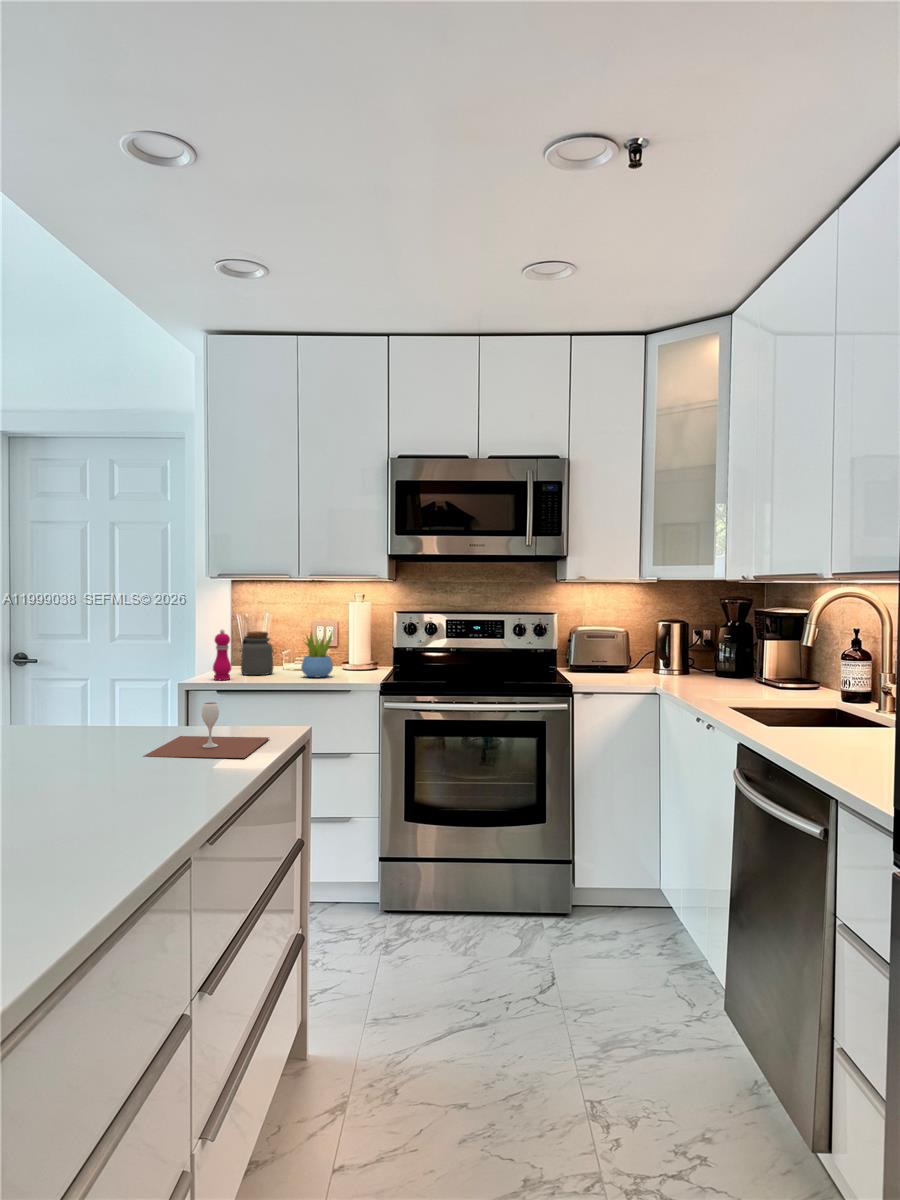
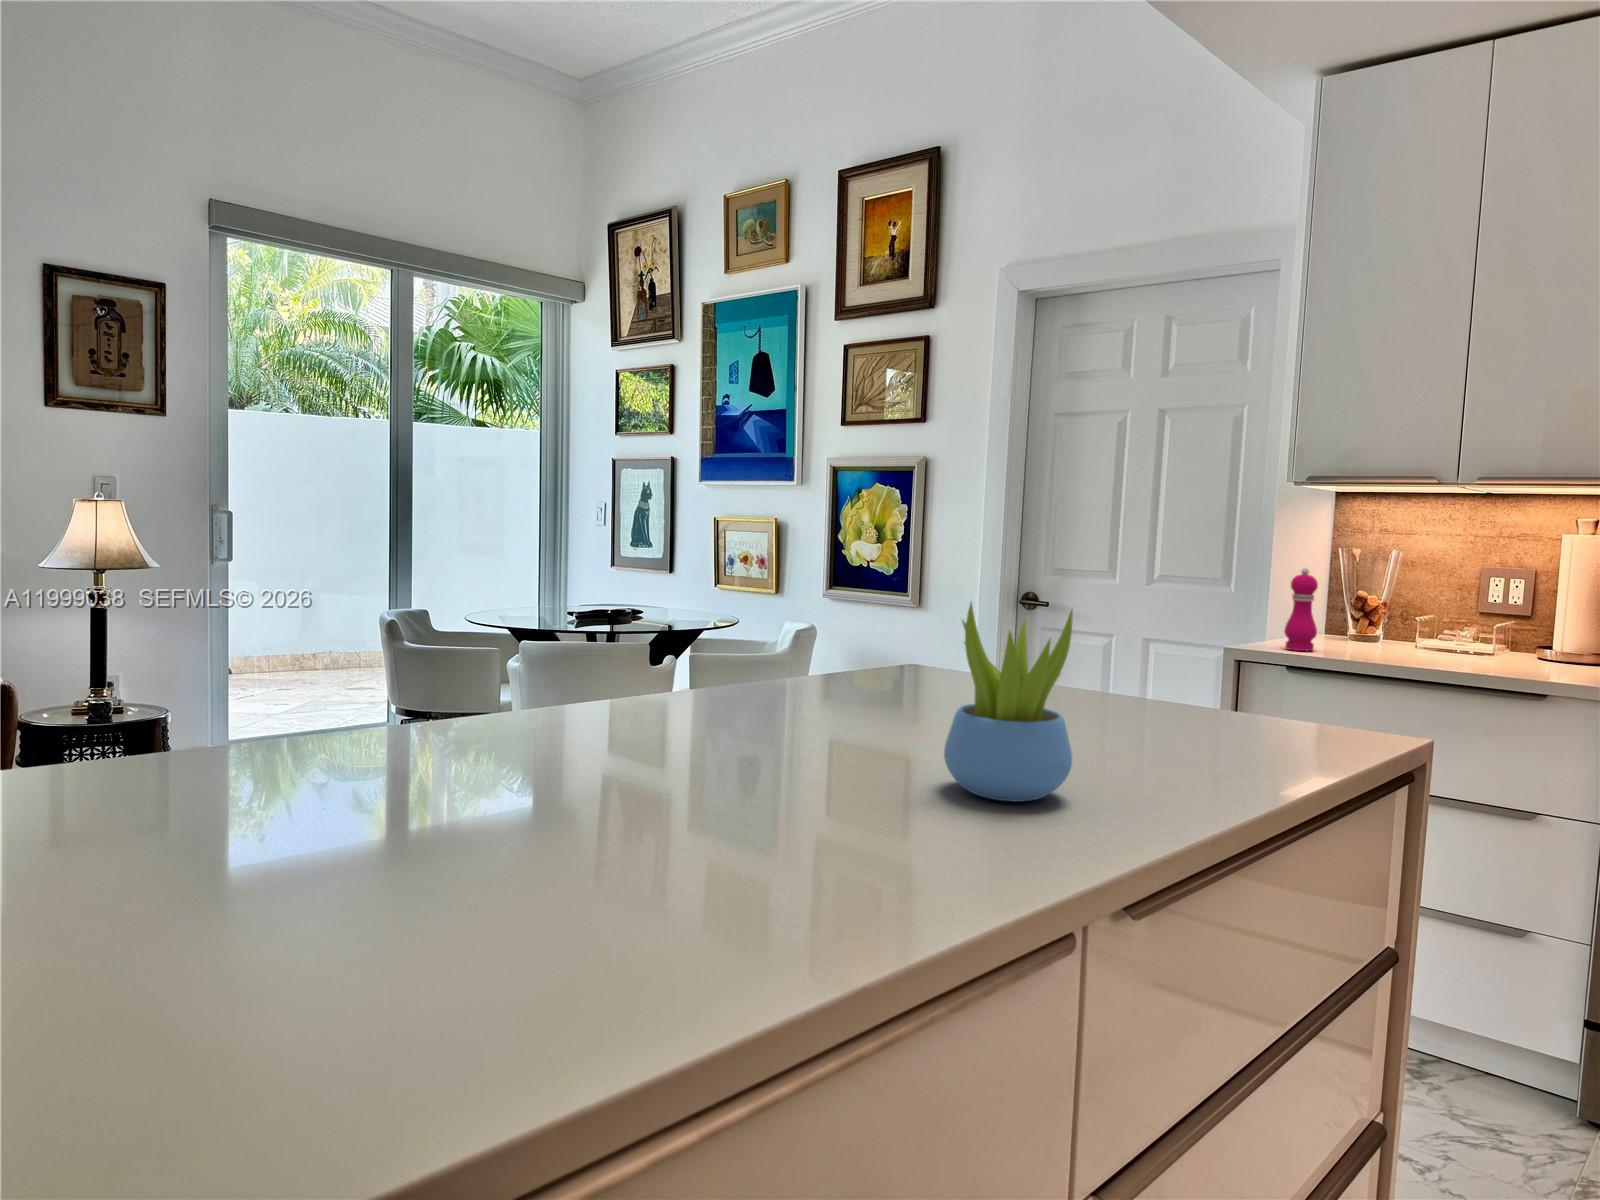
jar: present [241,631,273,675] -> none [1336,577,1397,651]
succulent plant: present [301,631,333,677] -> present [944,602,1073,802]
wine glass: present [144,702,269,758] -> none [1108,664,1341,768]

